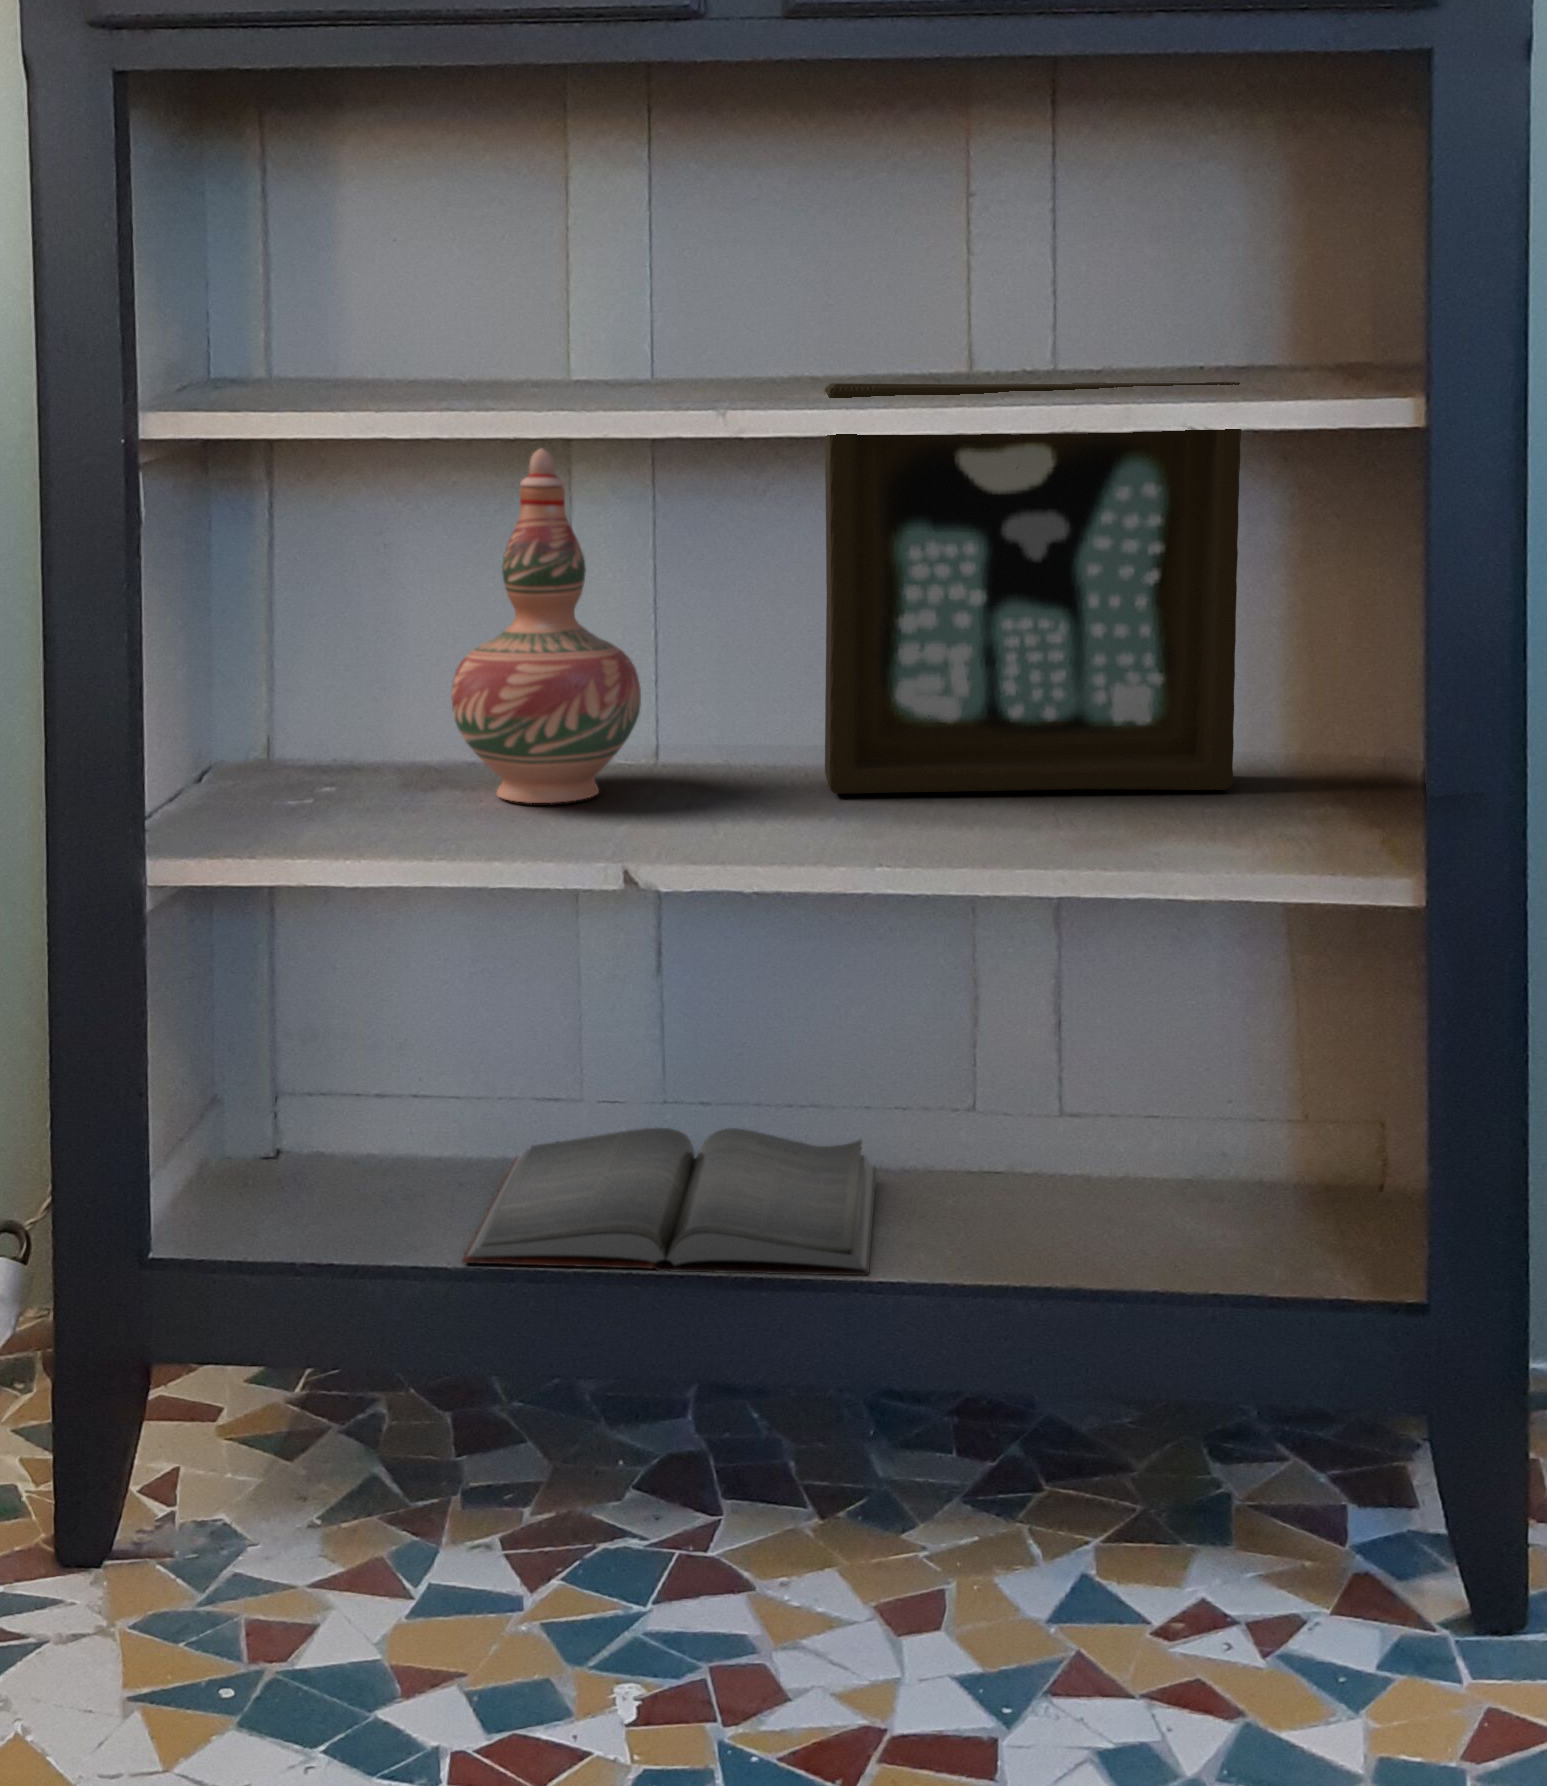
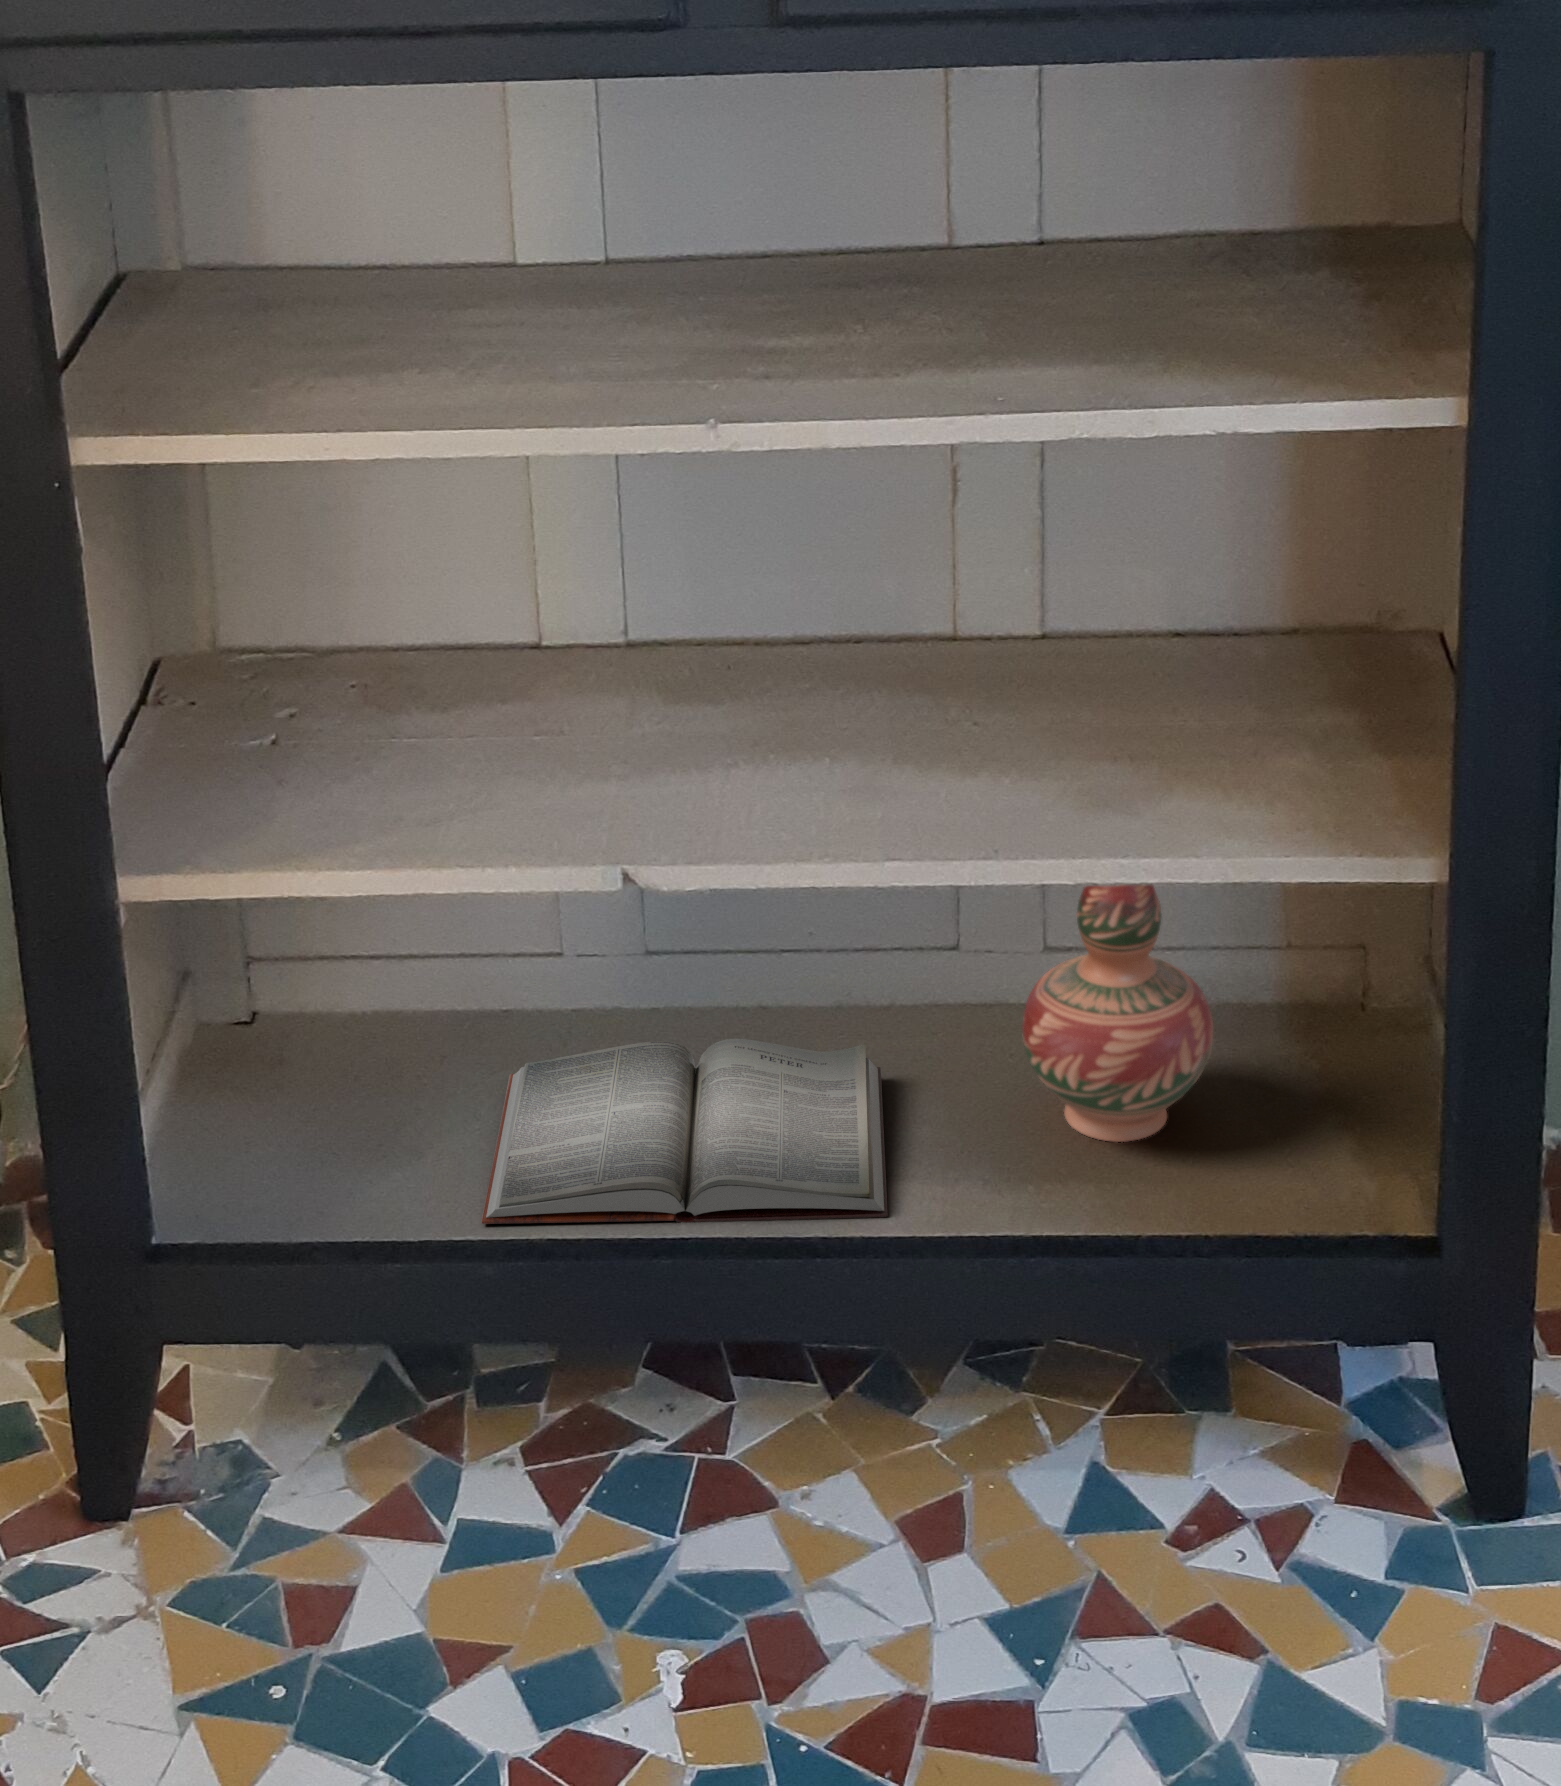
picture frame: present [825,381,1241,794] -> none [805,277,1252,731]
decorative vase: present [452,448,641,803] -> present [1022,885,1213,1142]

